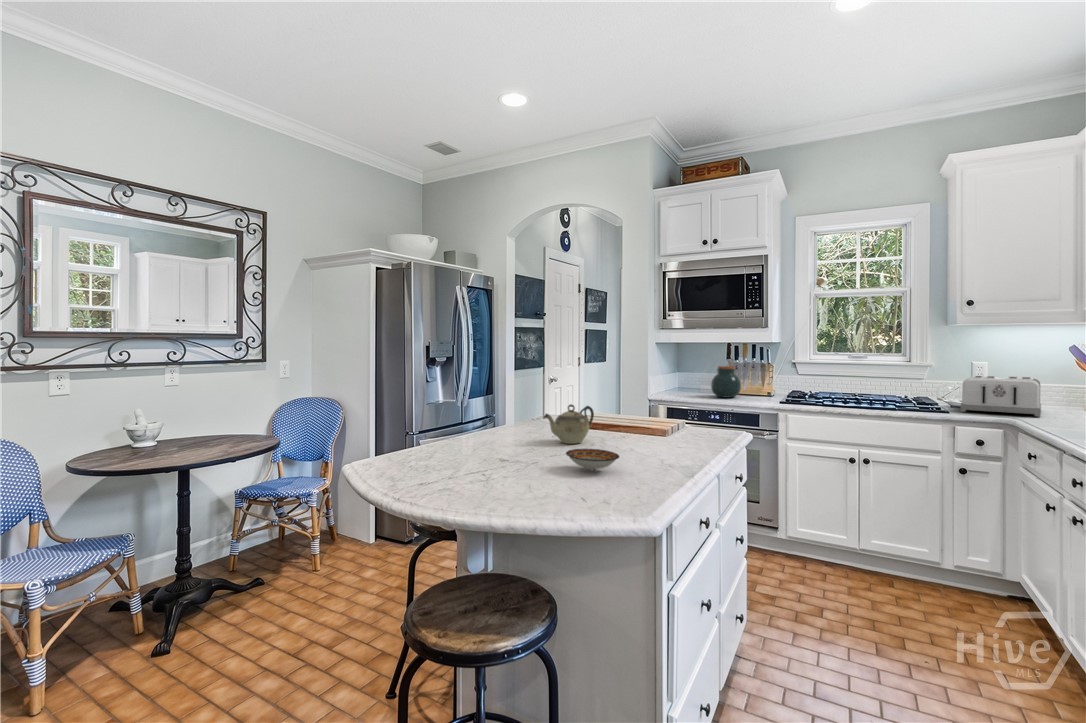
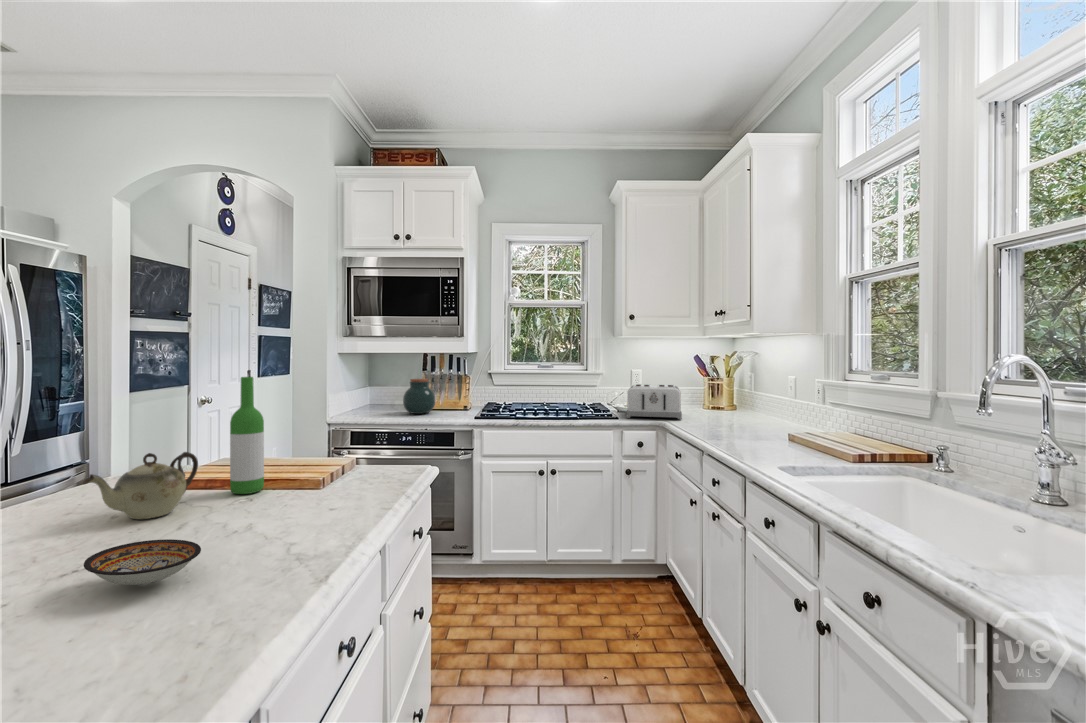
wine bottle: none [609,359,629,438] -> present [230,377,264,494]

